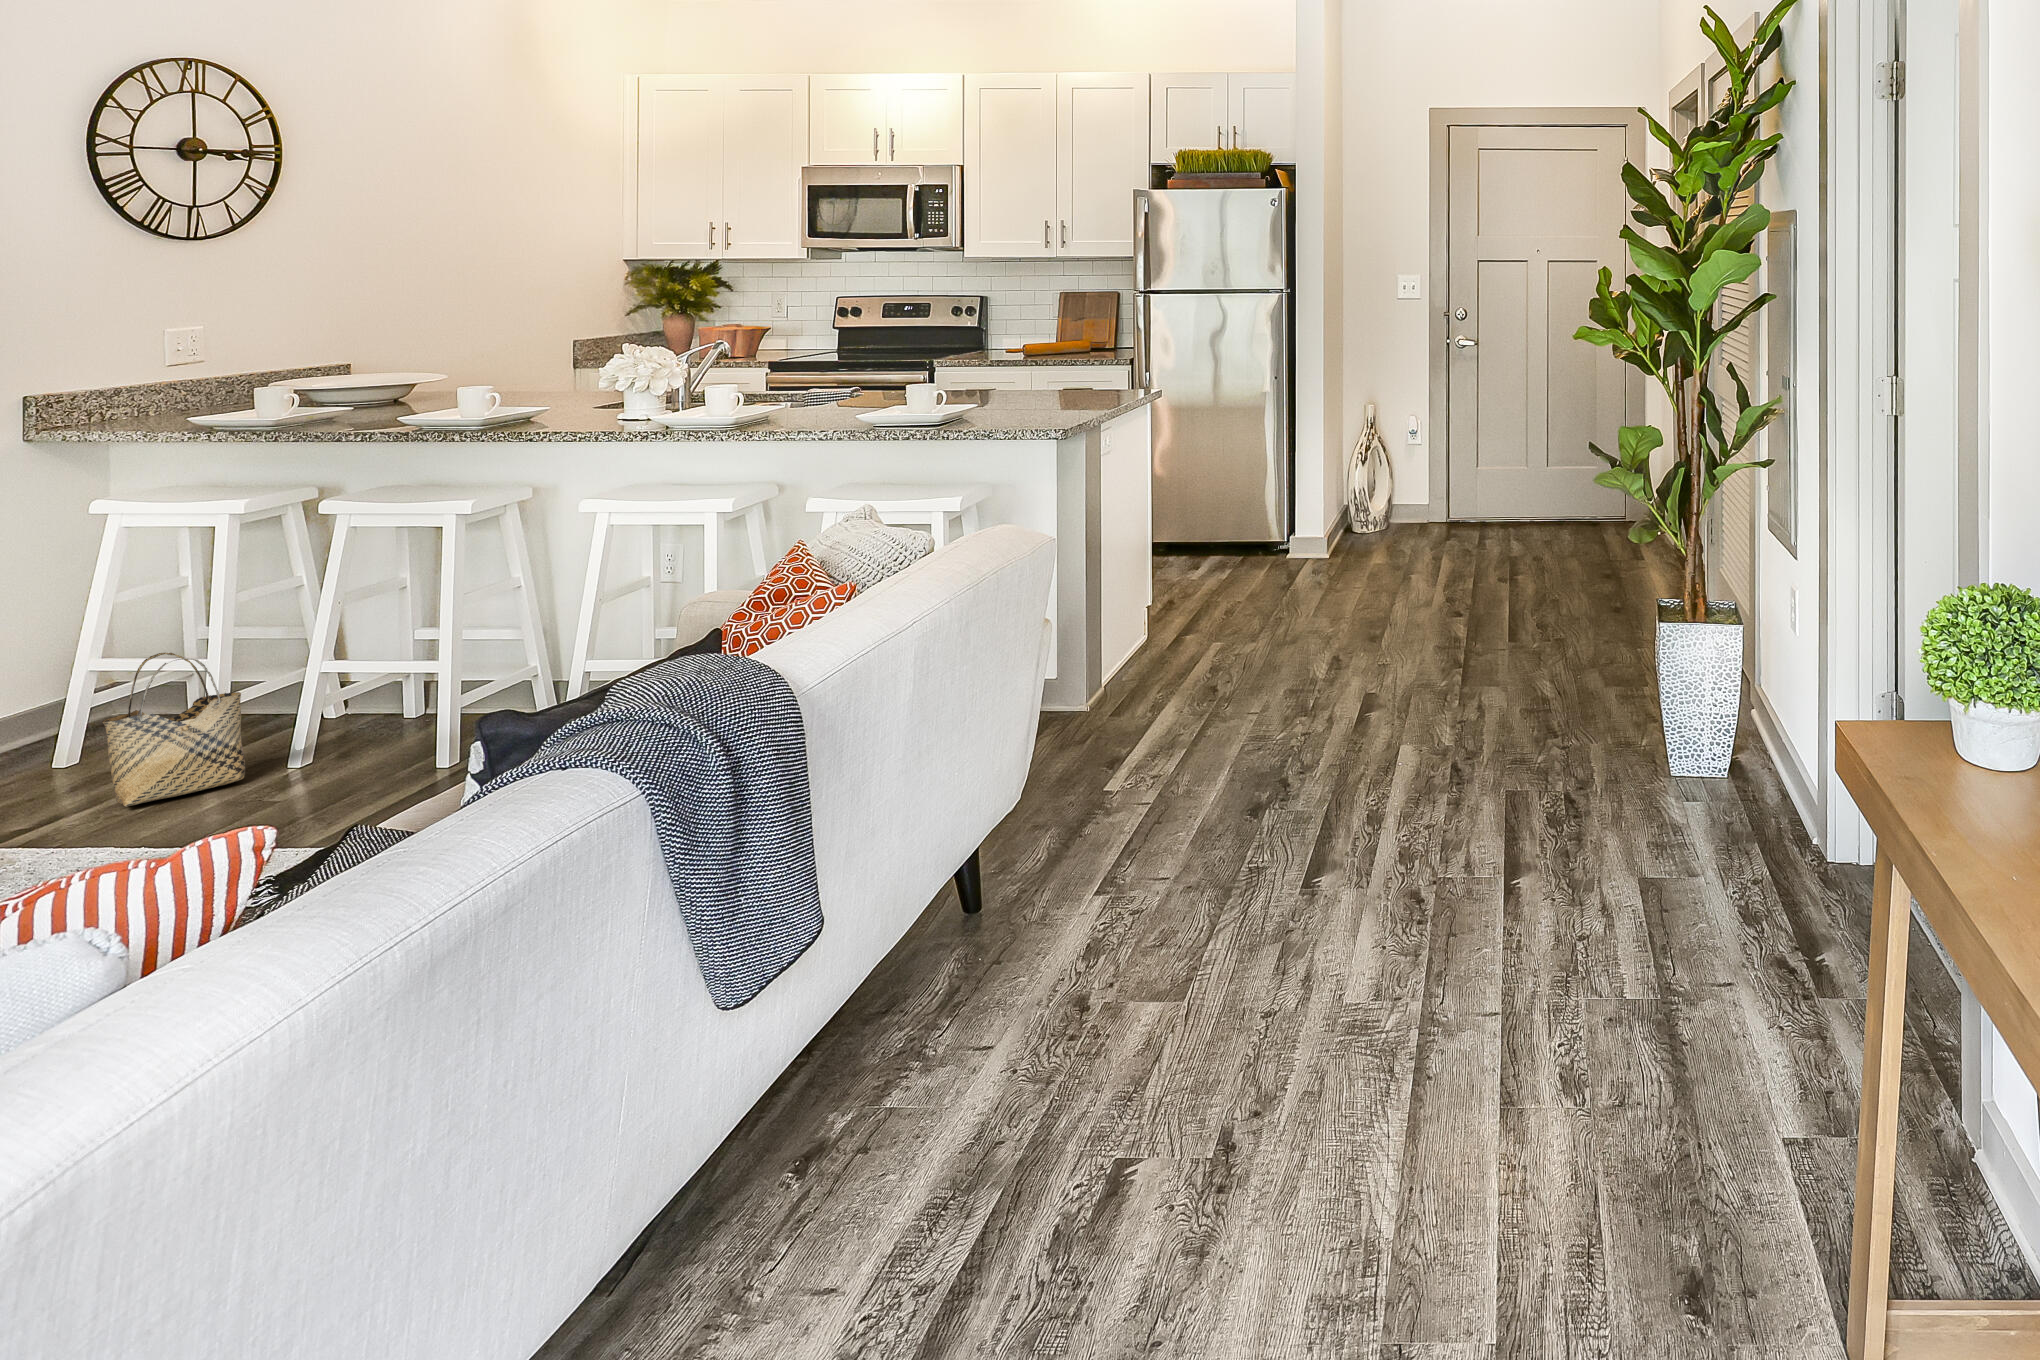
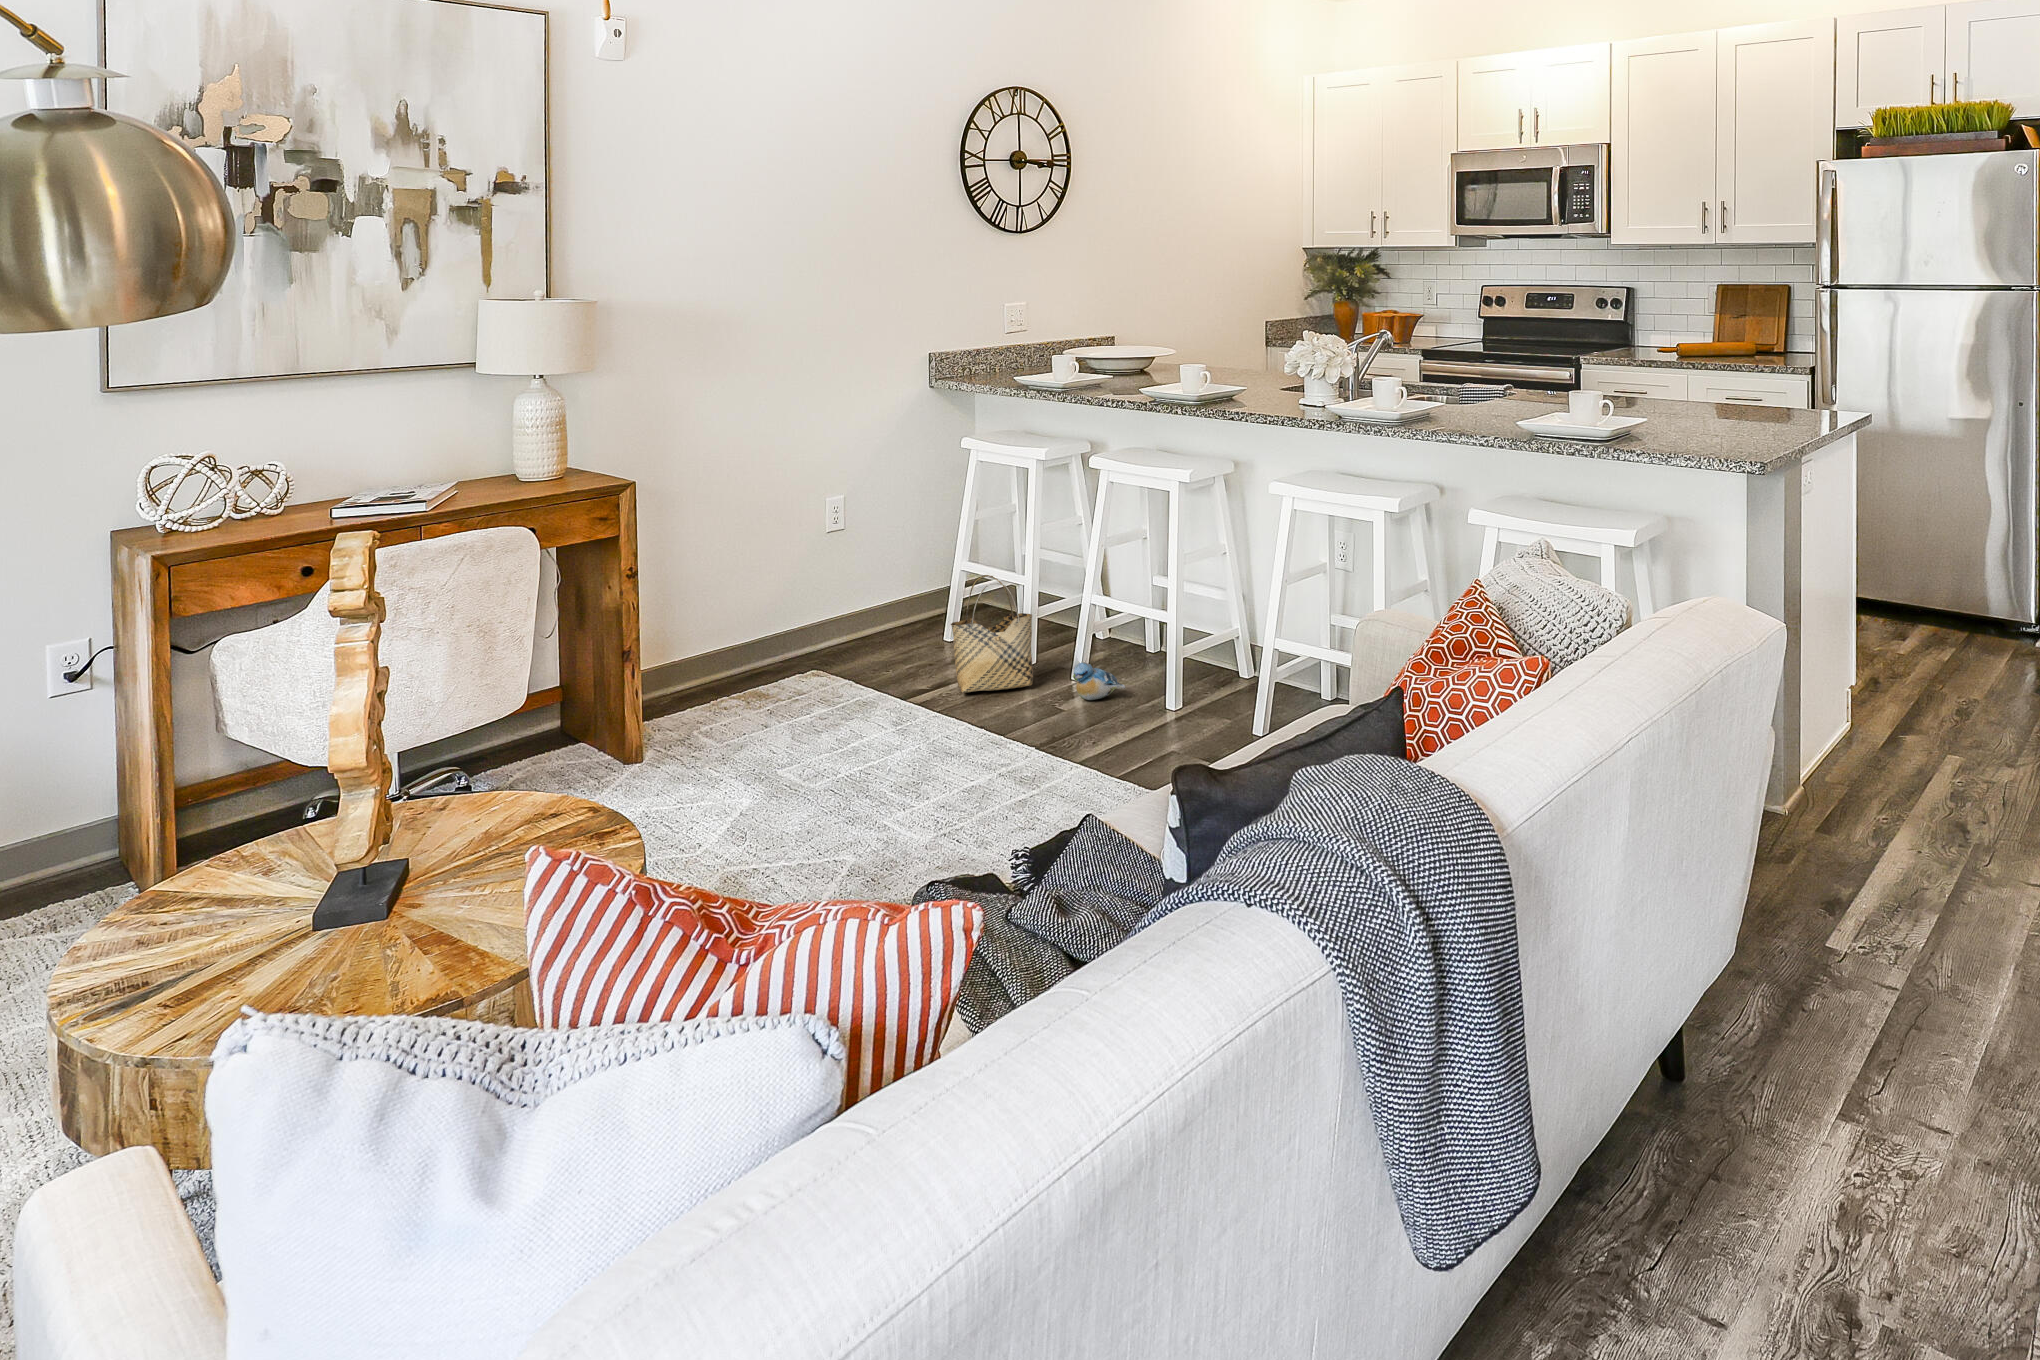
plush toy: none [311,735,392,779] -> present [1073,662,1125,700]

